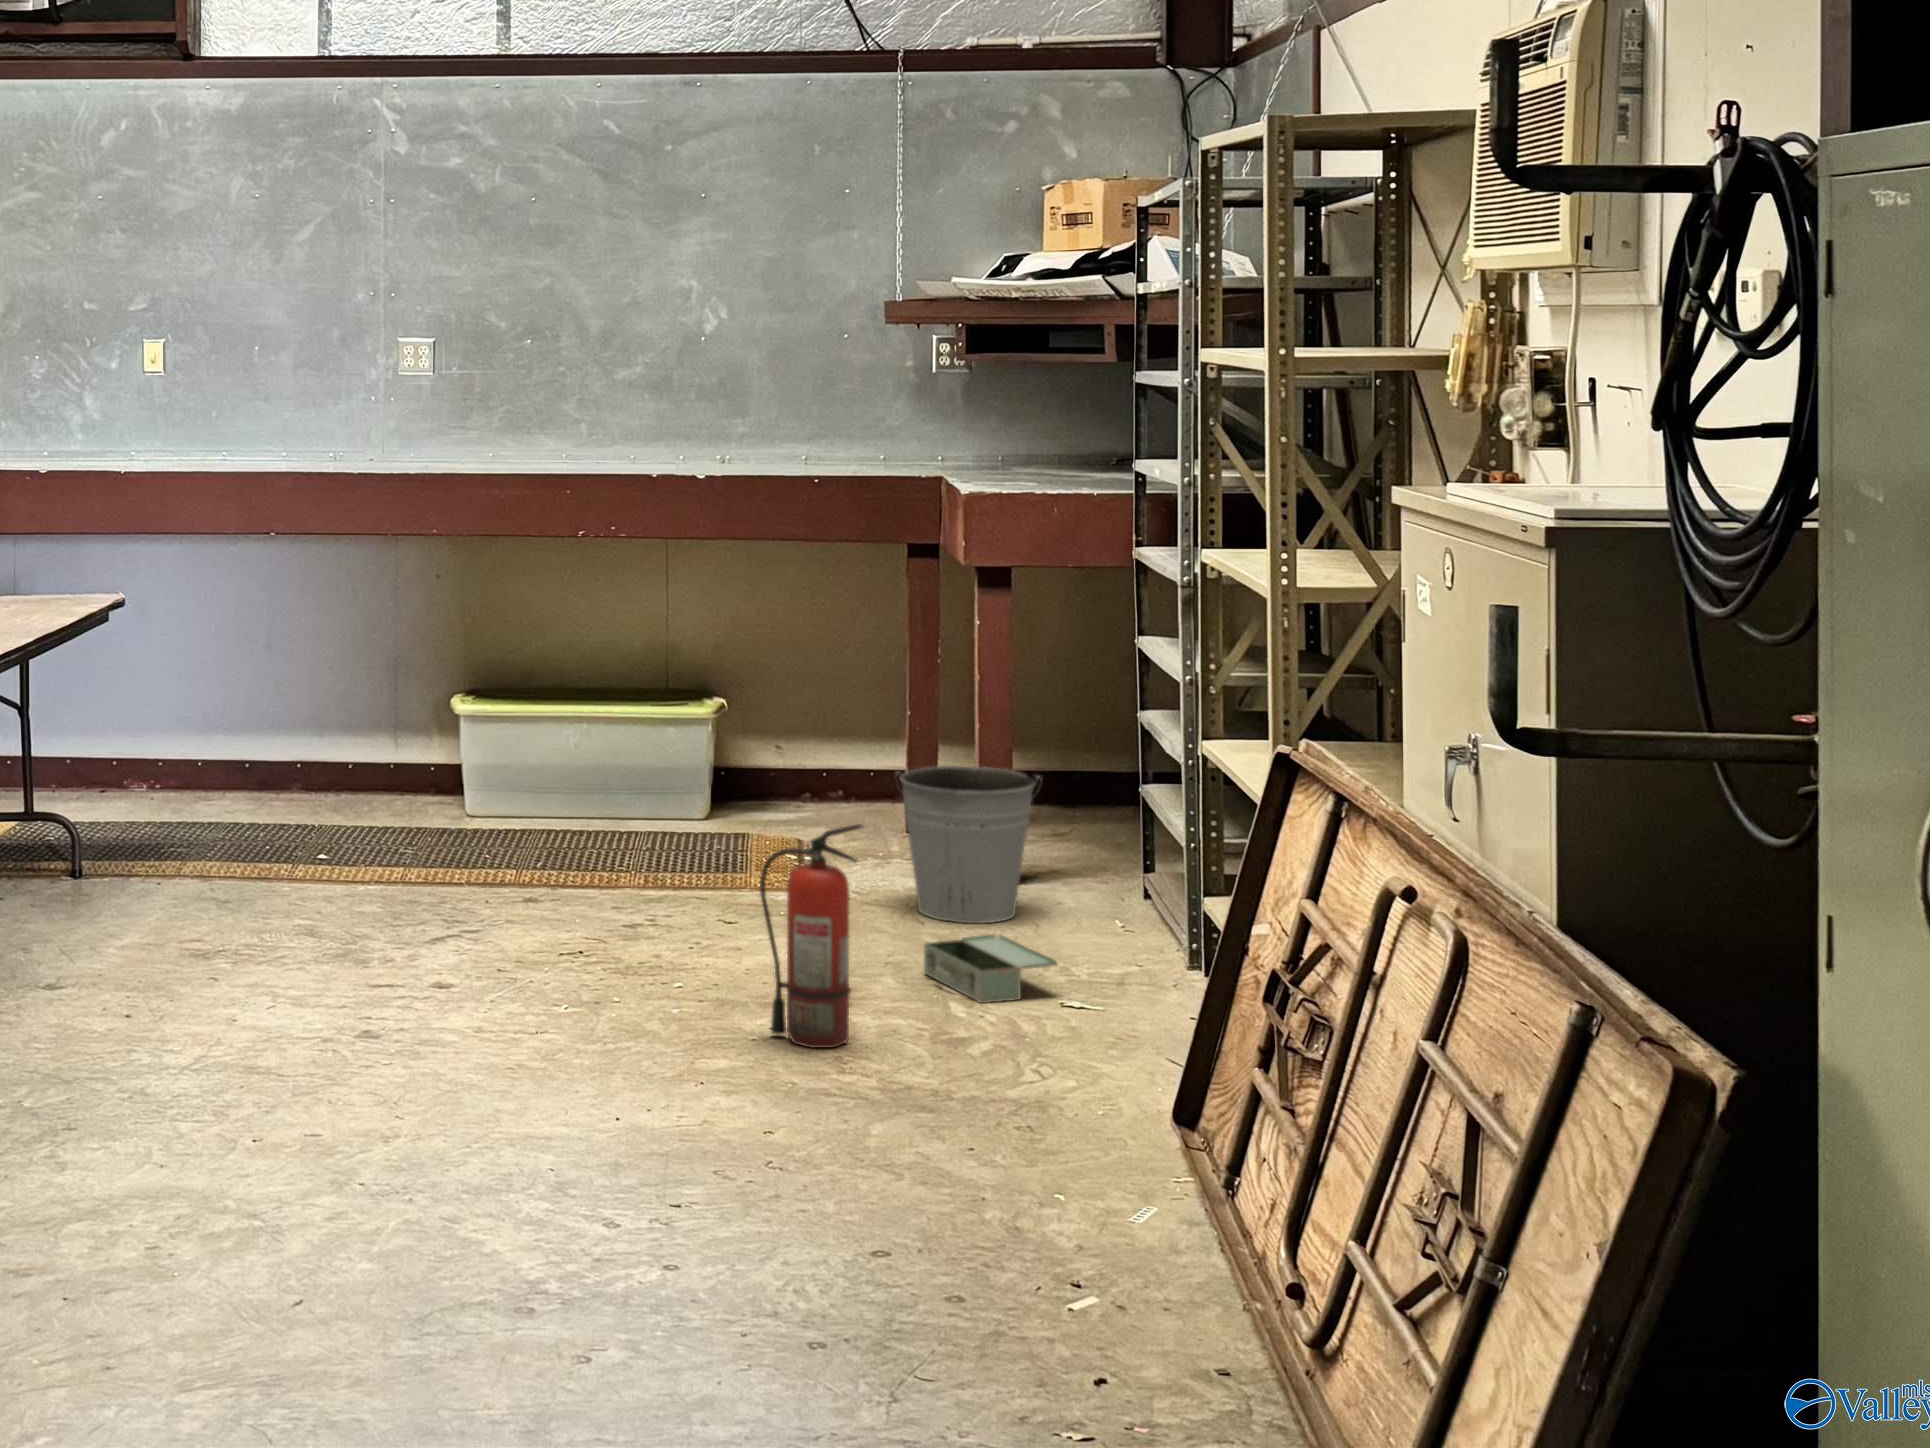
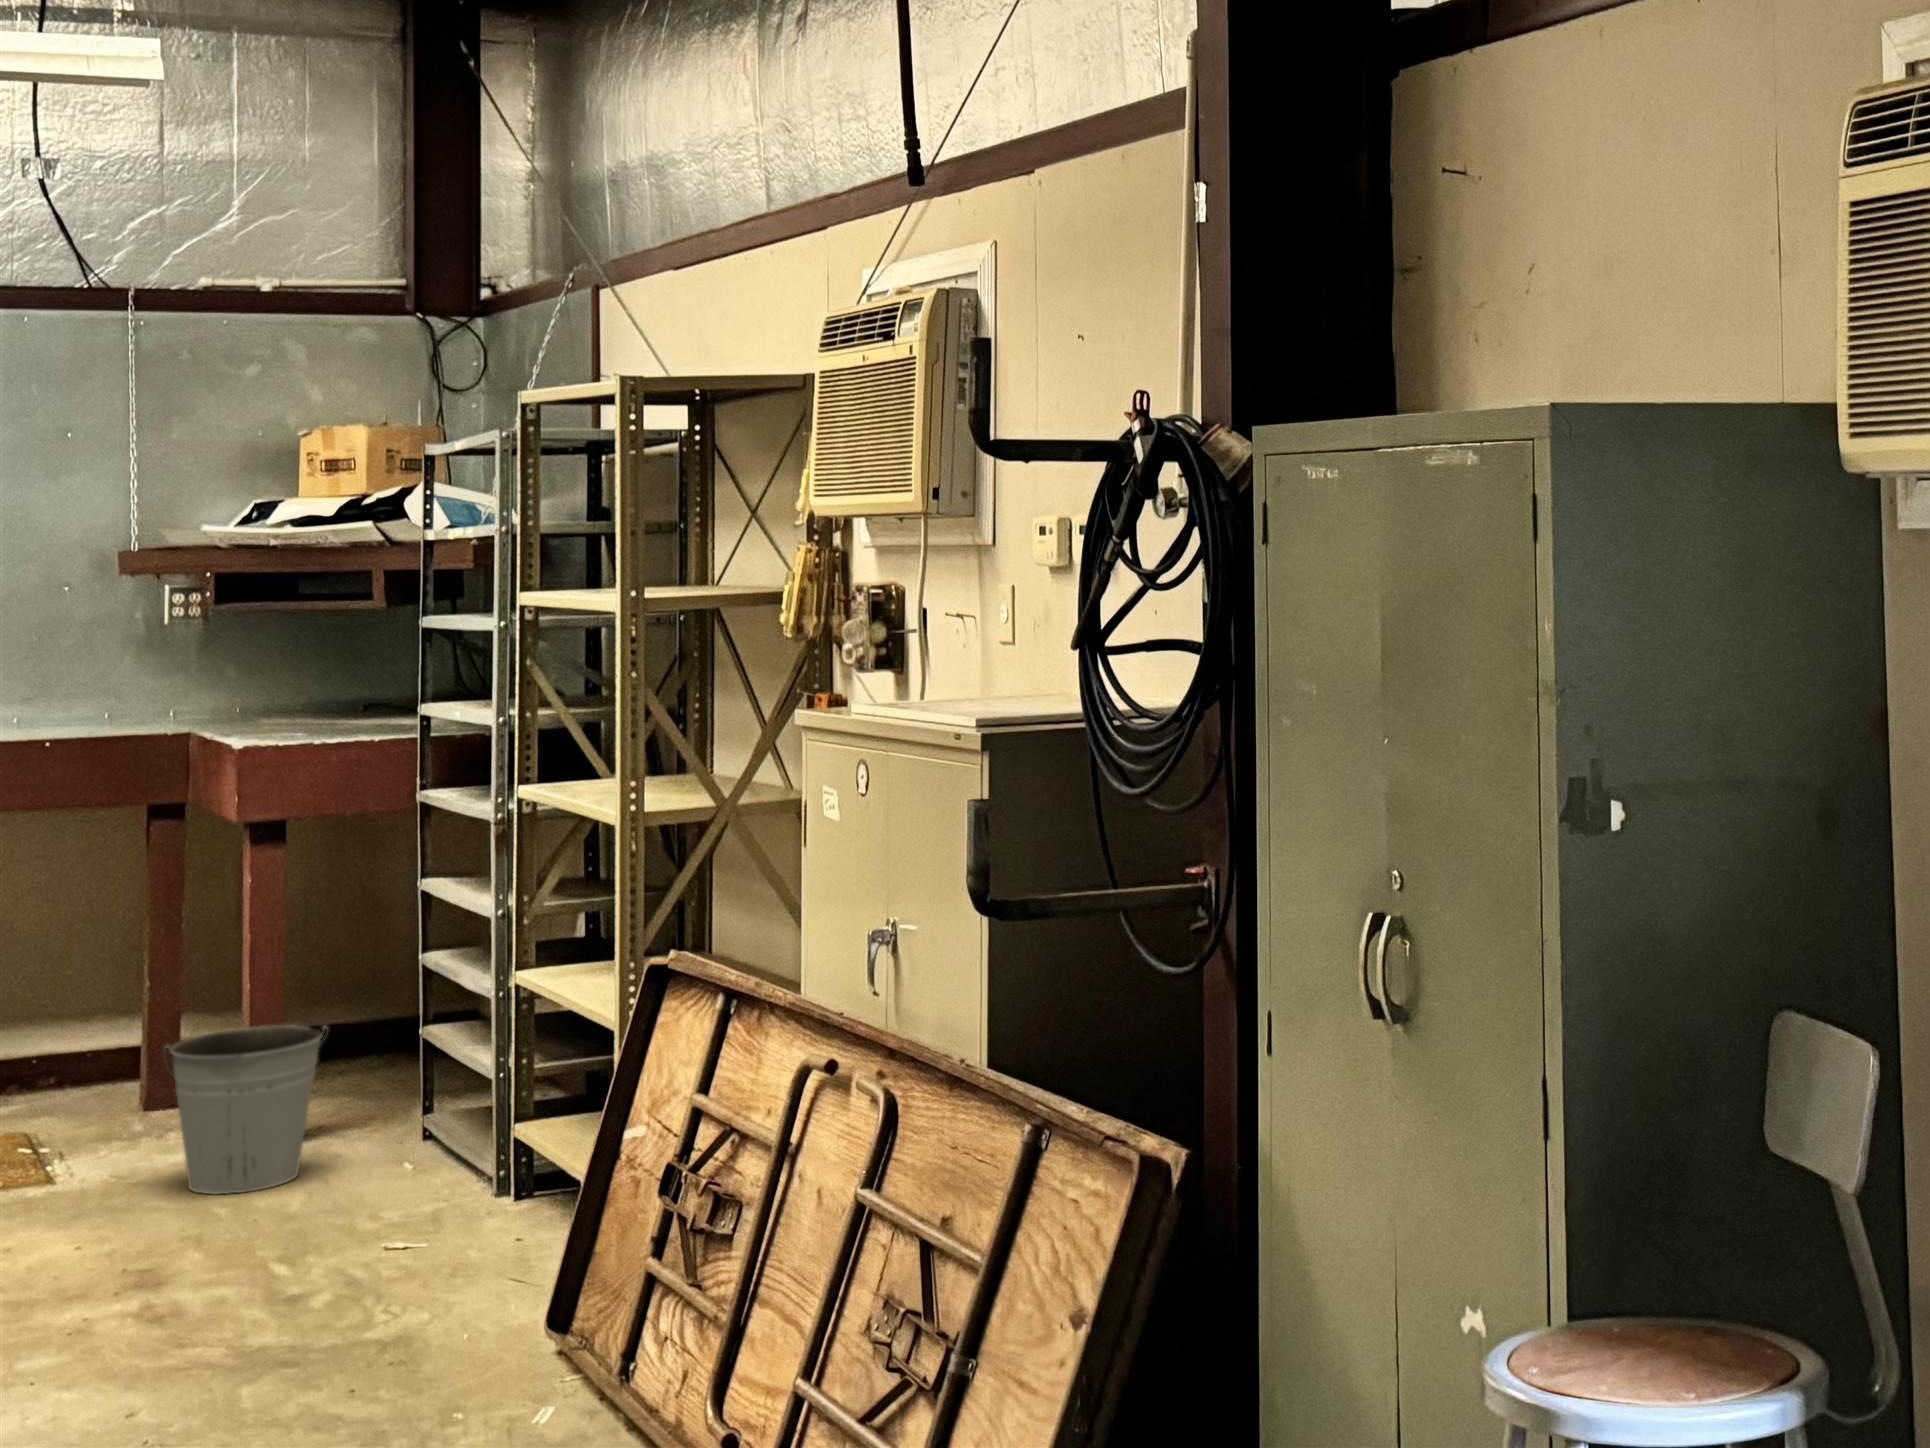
fire extinguisher: present [760,824,863,1048] -> none [65,1102,193,1355]
toolbox: present [924,935,1057,1003] -> none [224,1194,379,1268]

